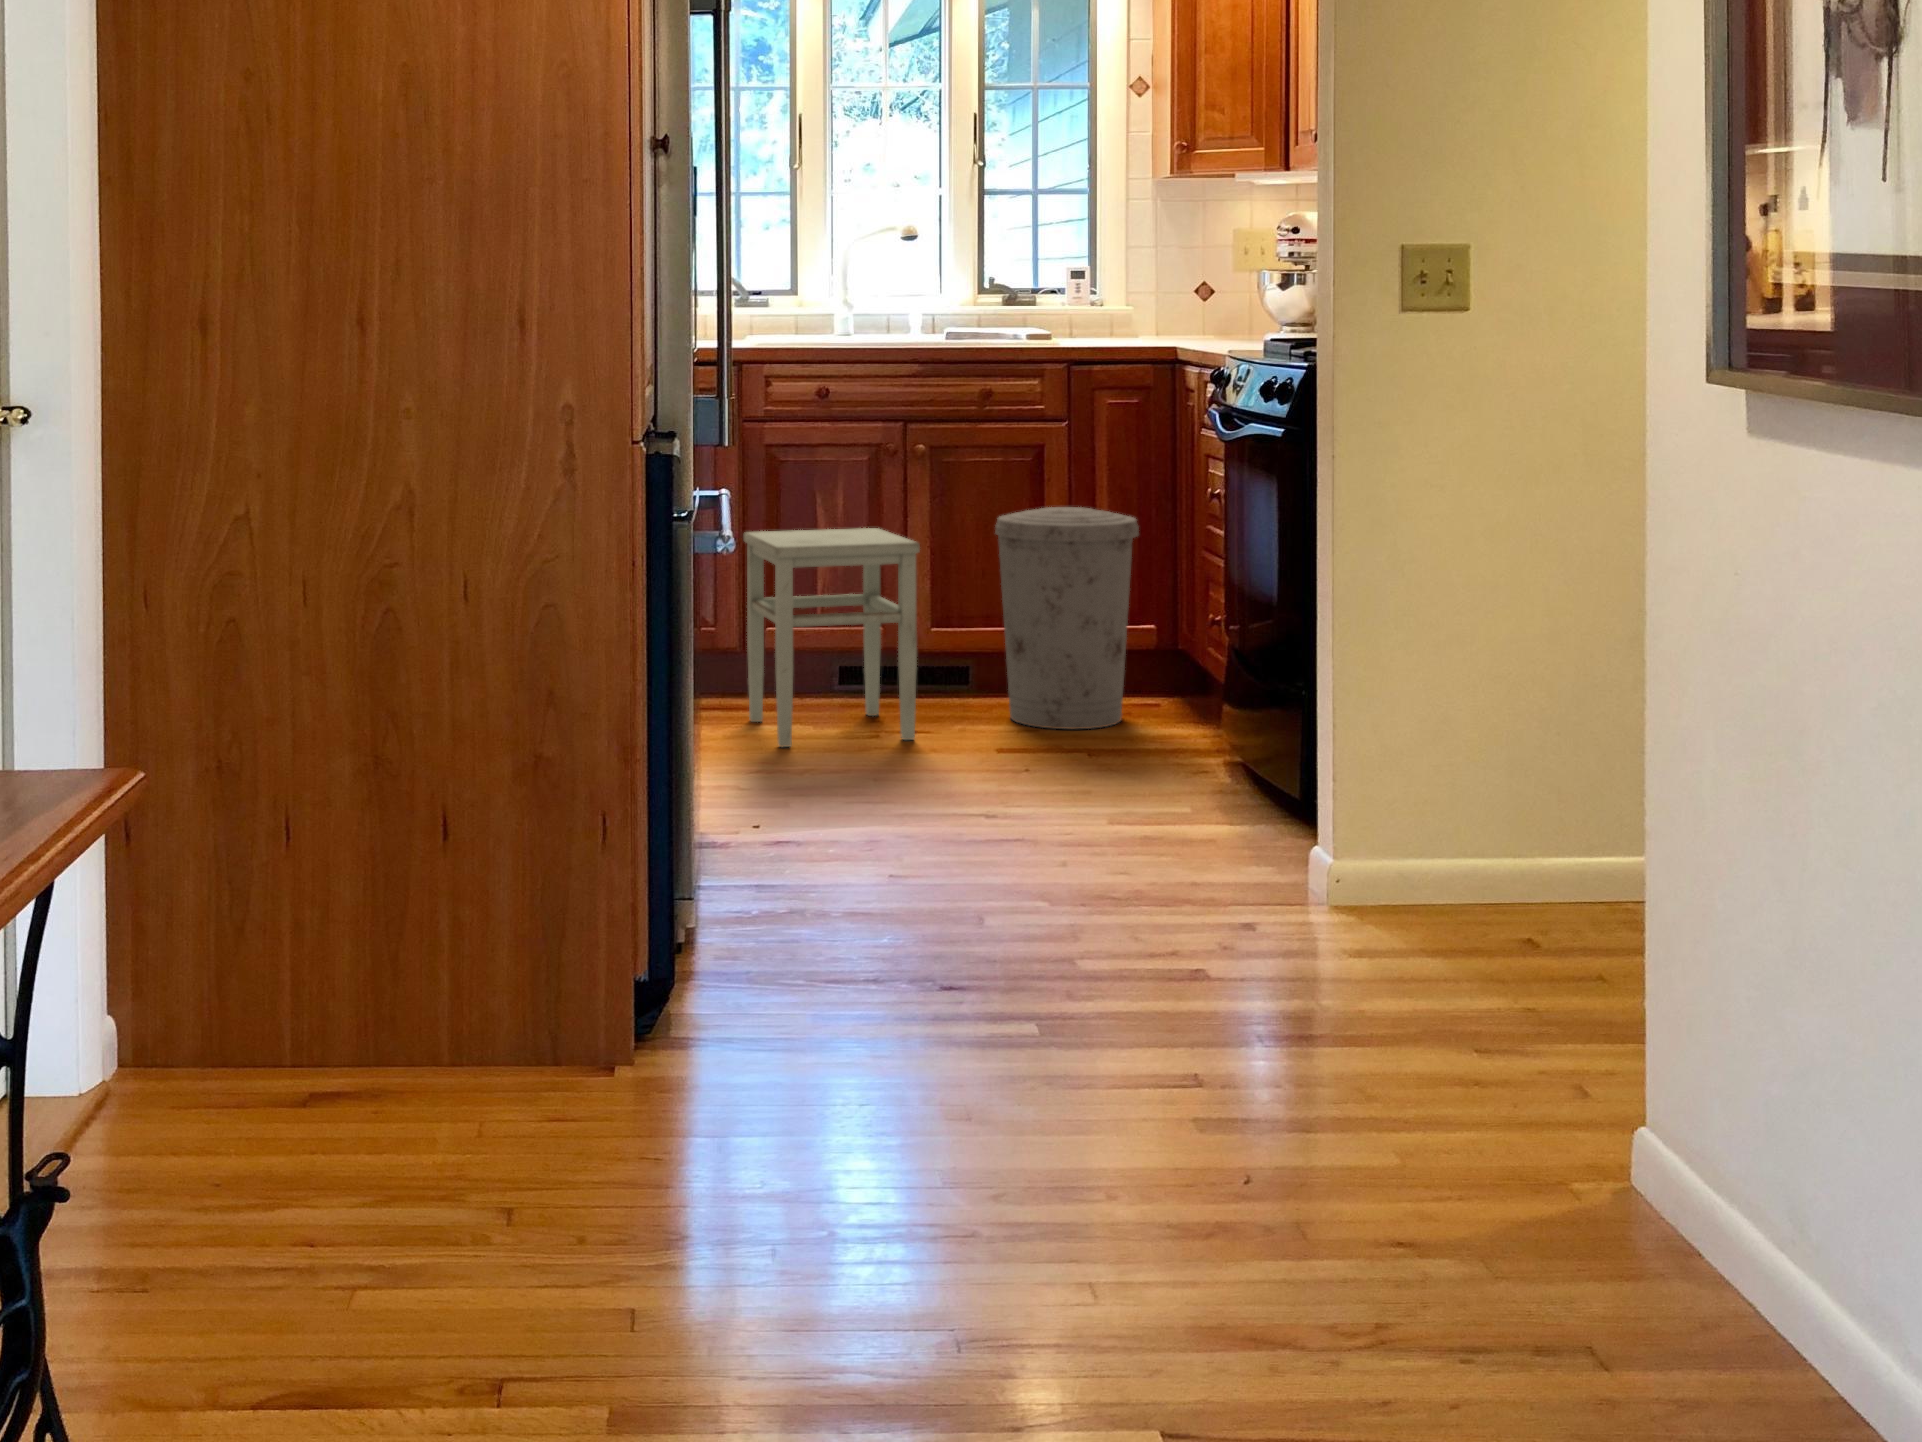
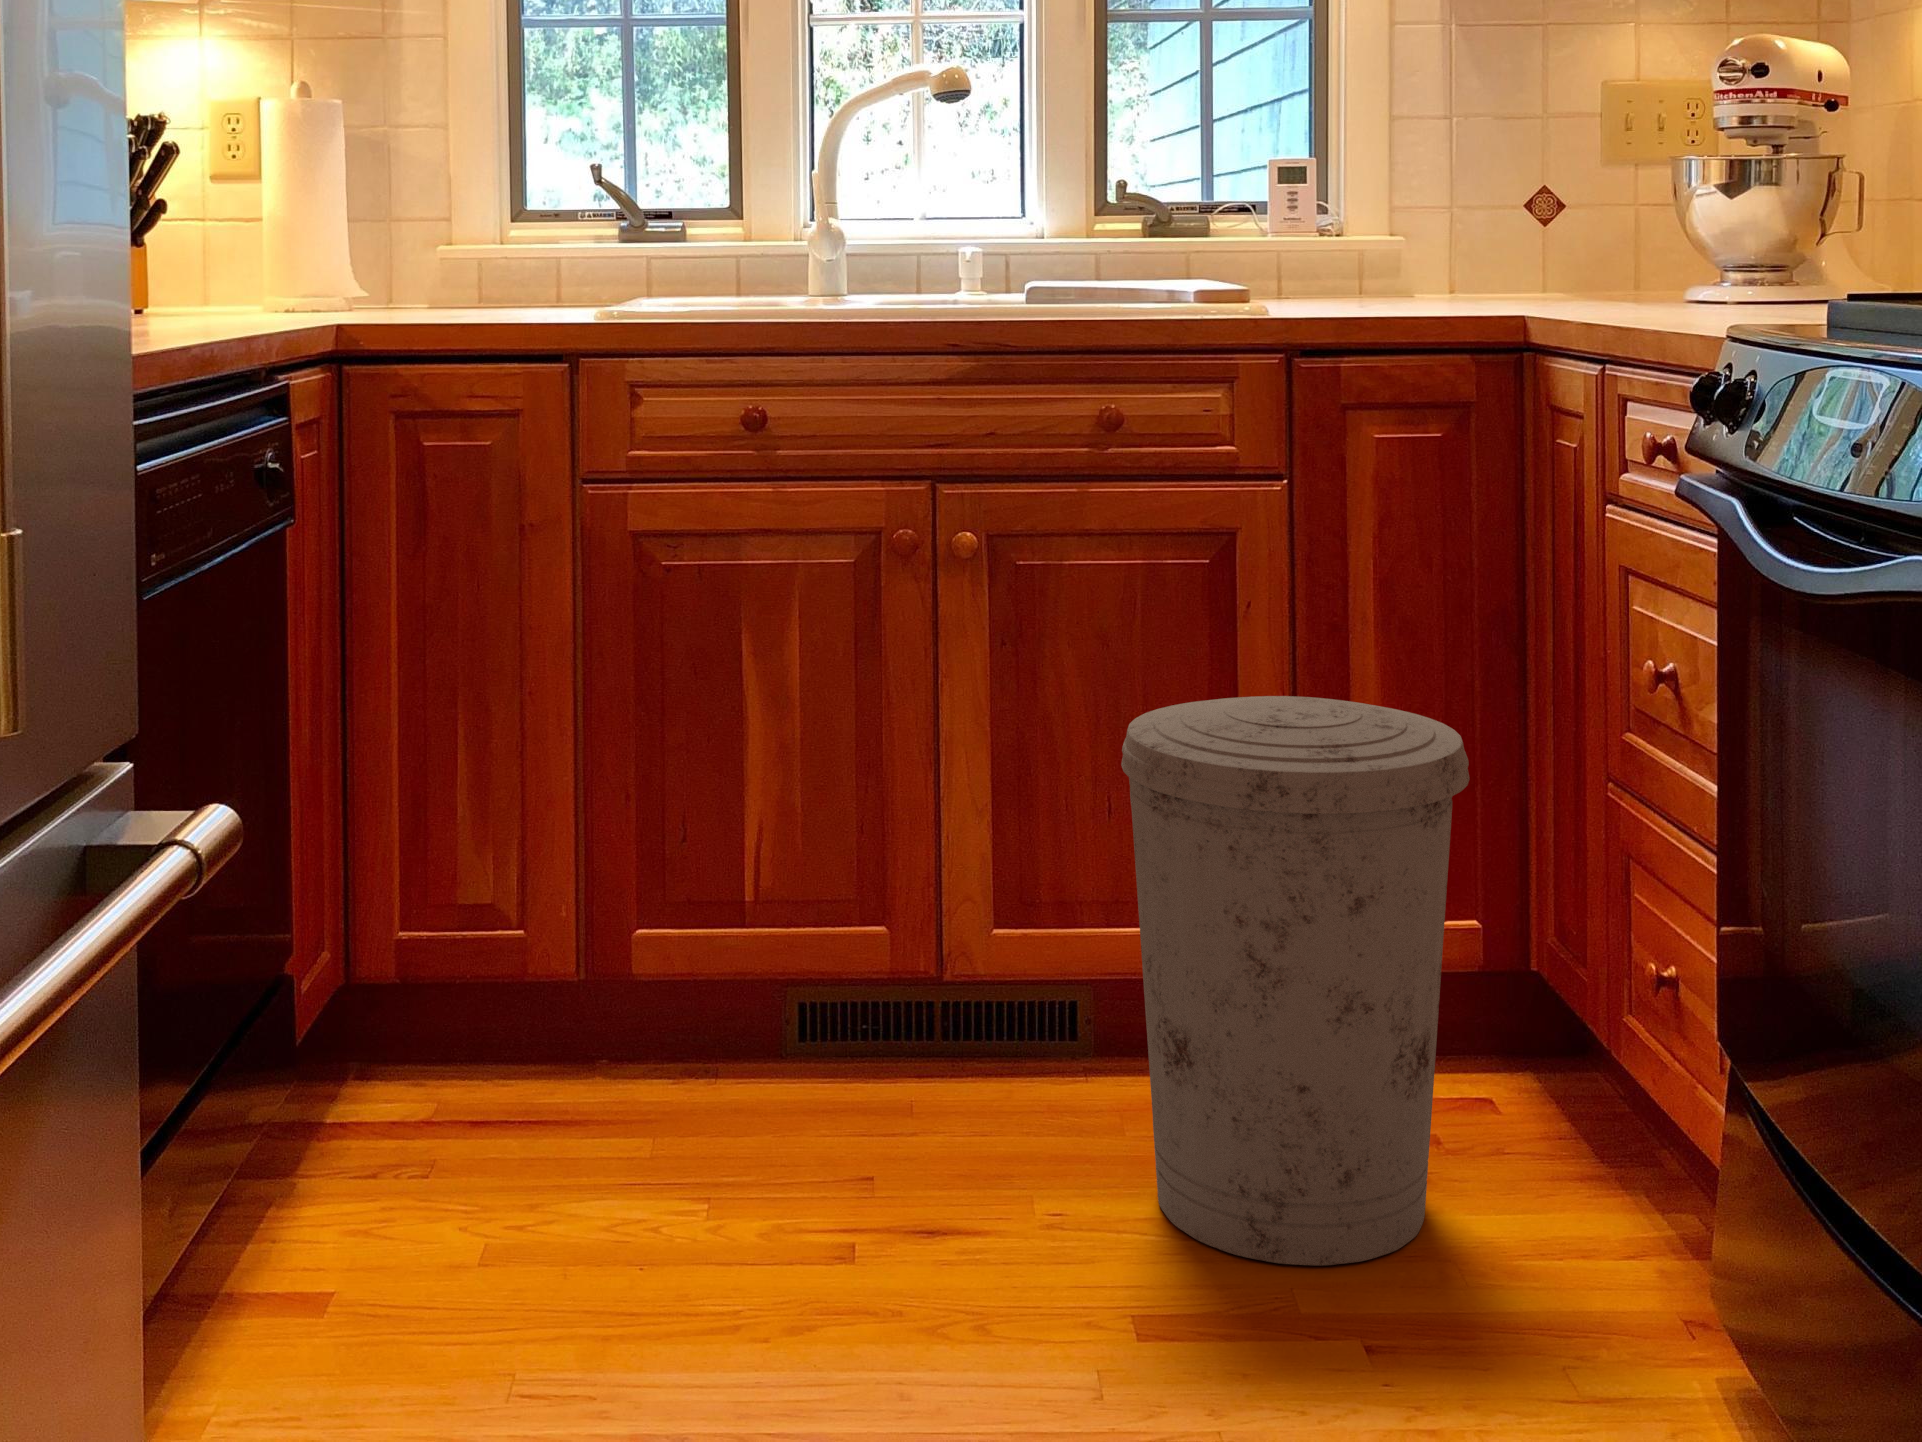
stool: present [744,528,920,747] -> none [527,743,927,1363]

